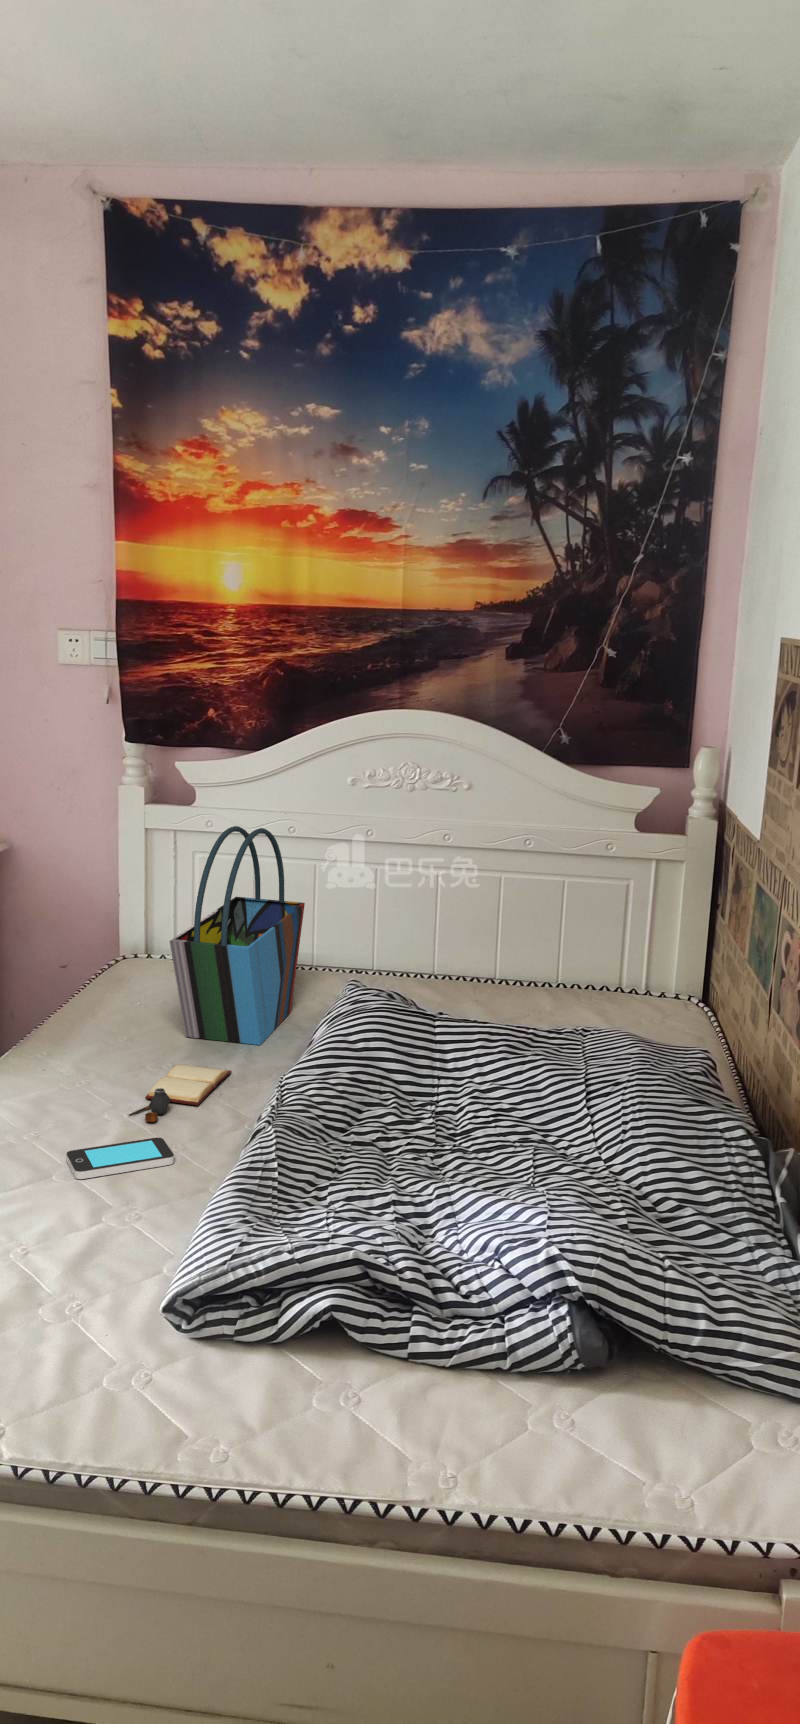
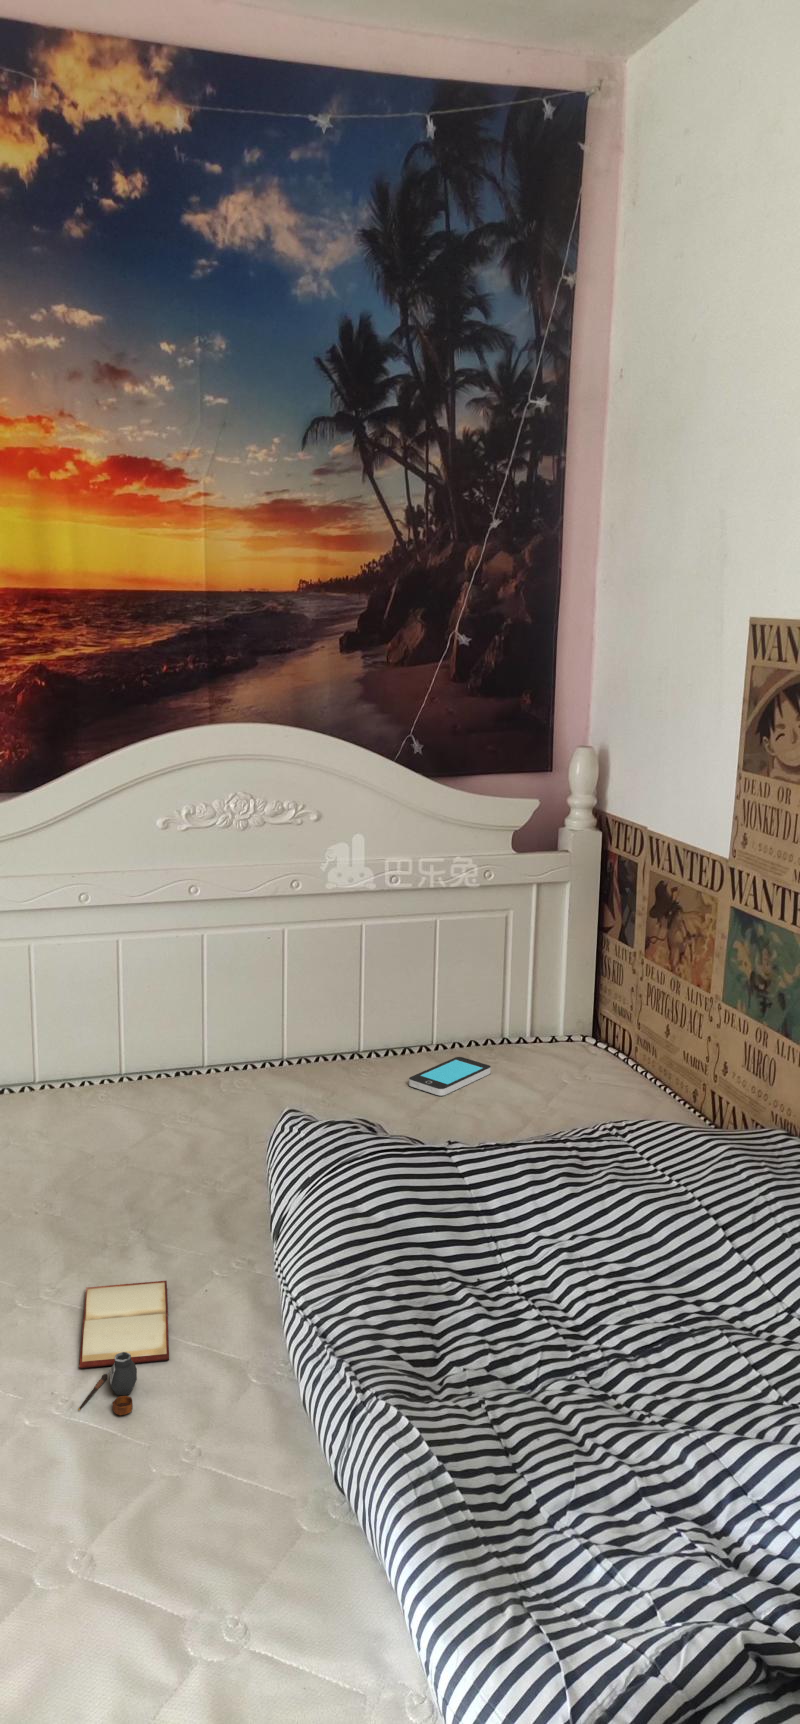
tote bag: present [169,826,305,1045] -> none [36,910,164,1233]
smartphone: present [66,1138,174,1179] -> present [409,1057,491,1096]

